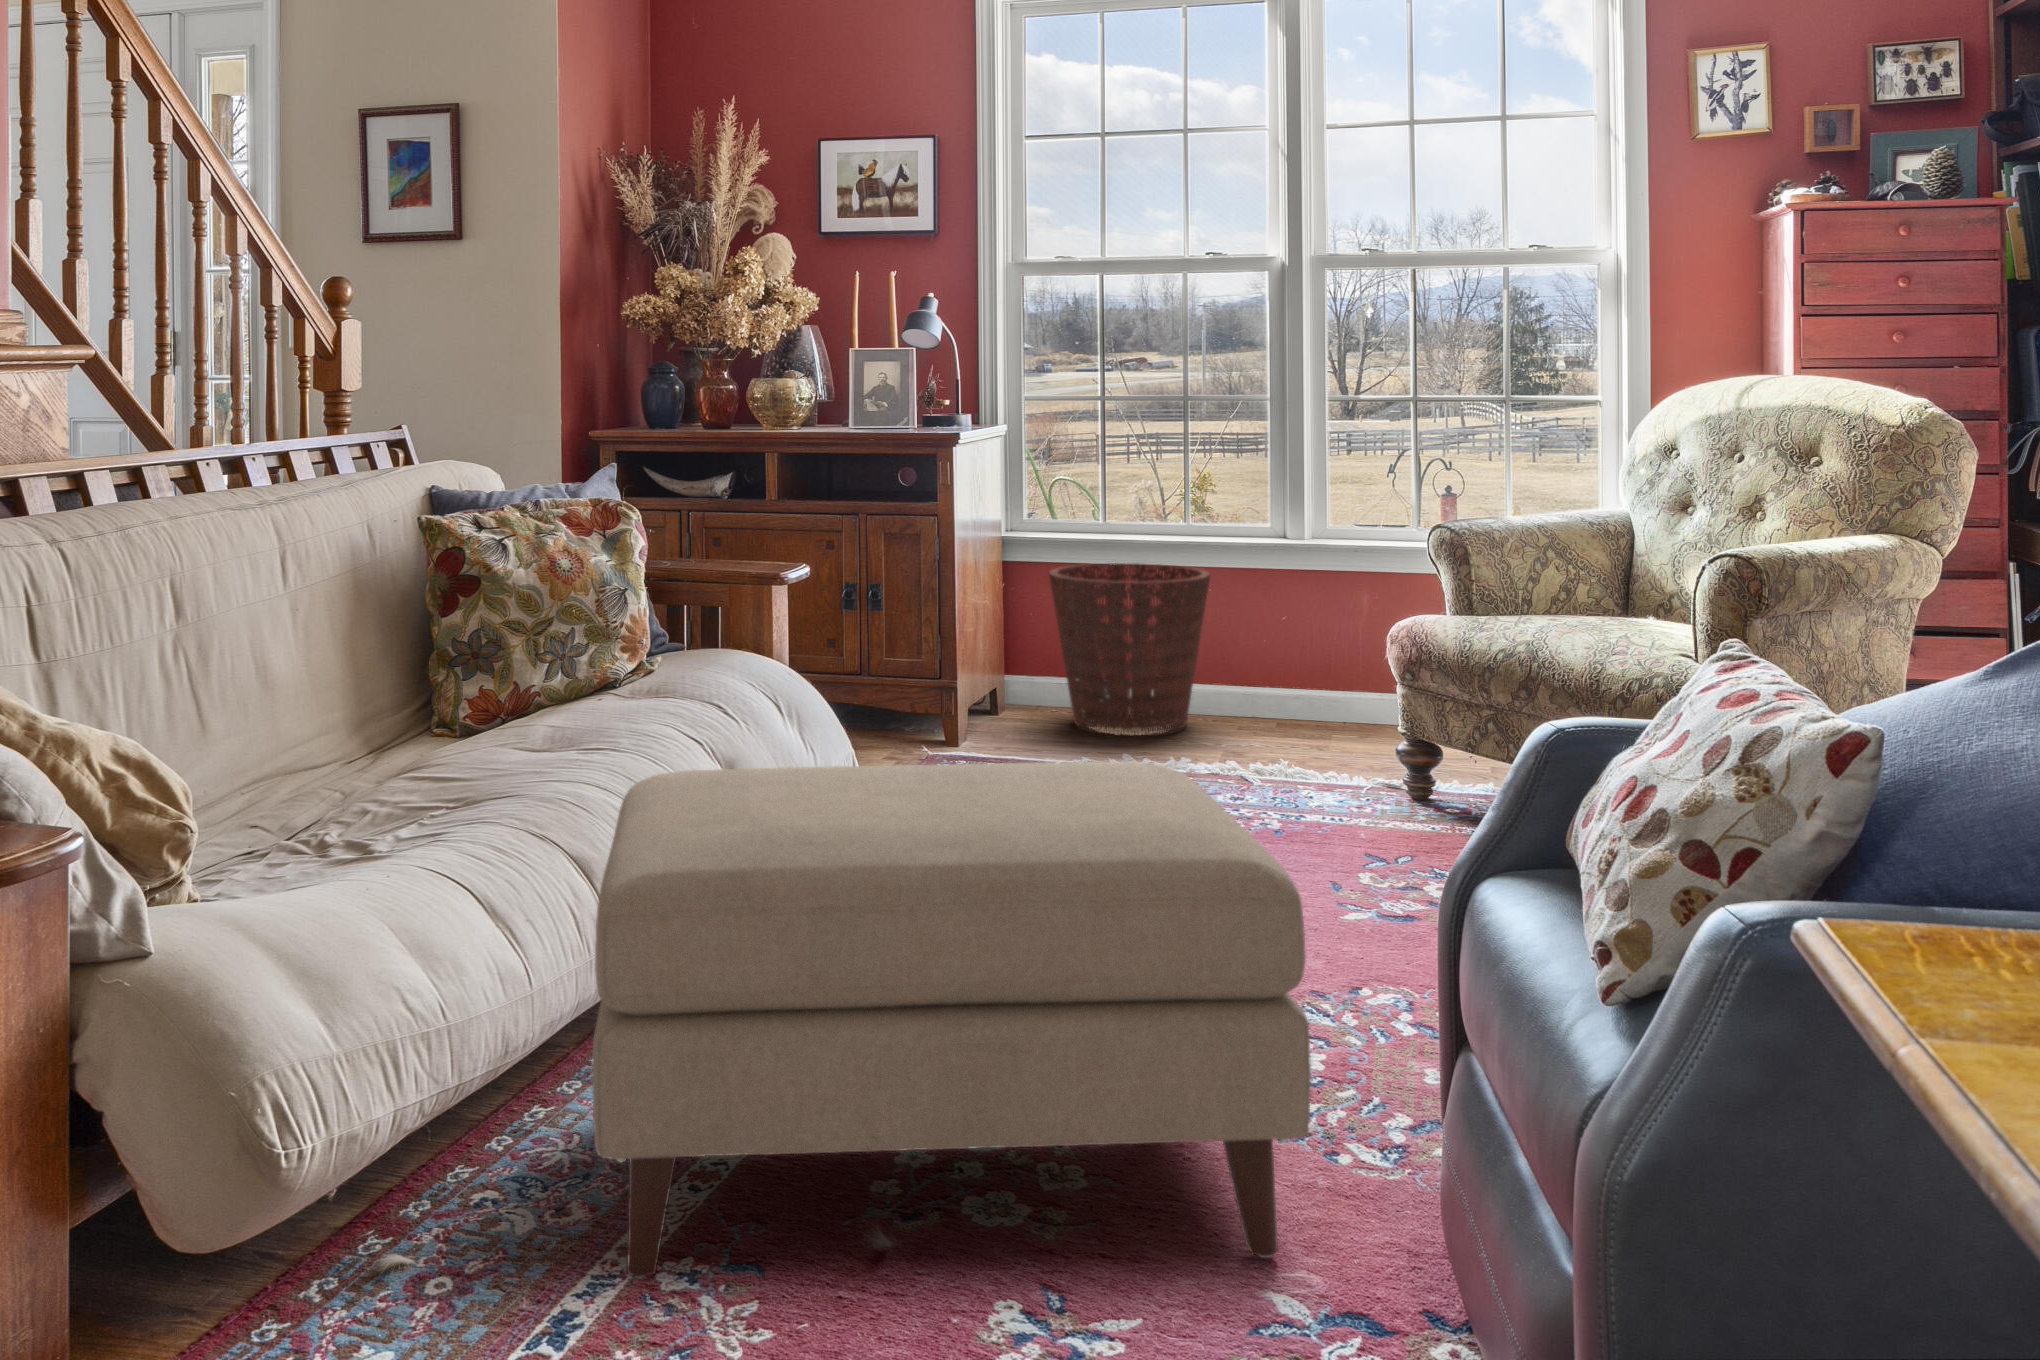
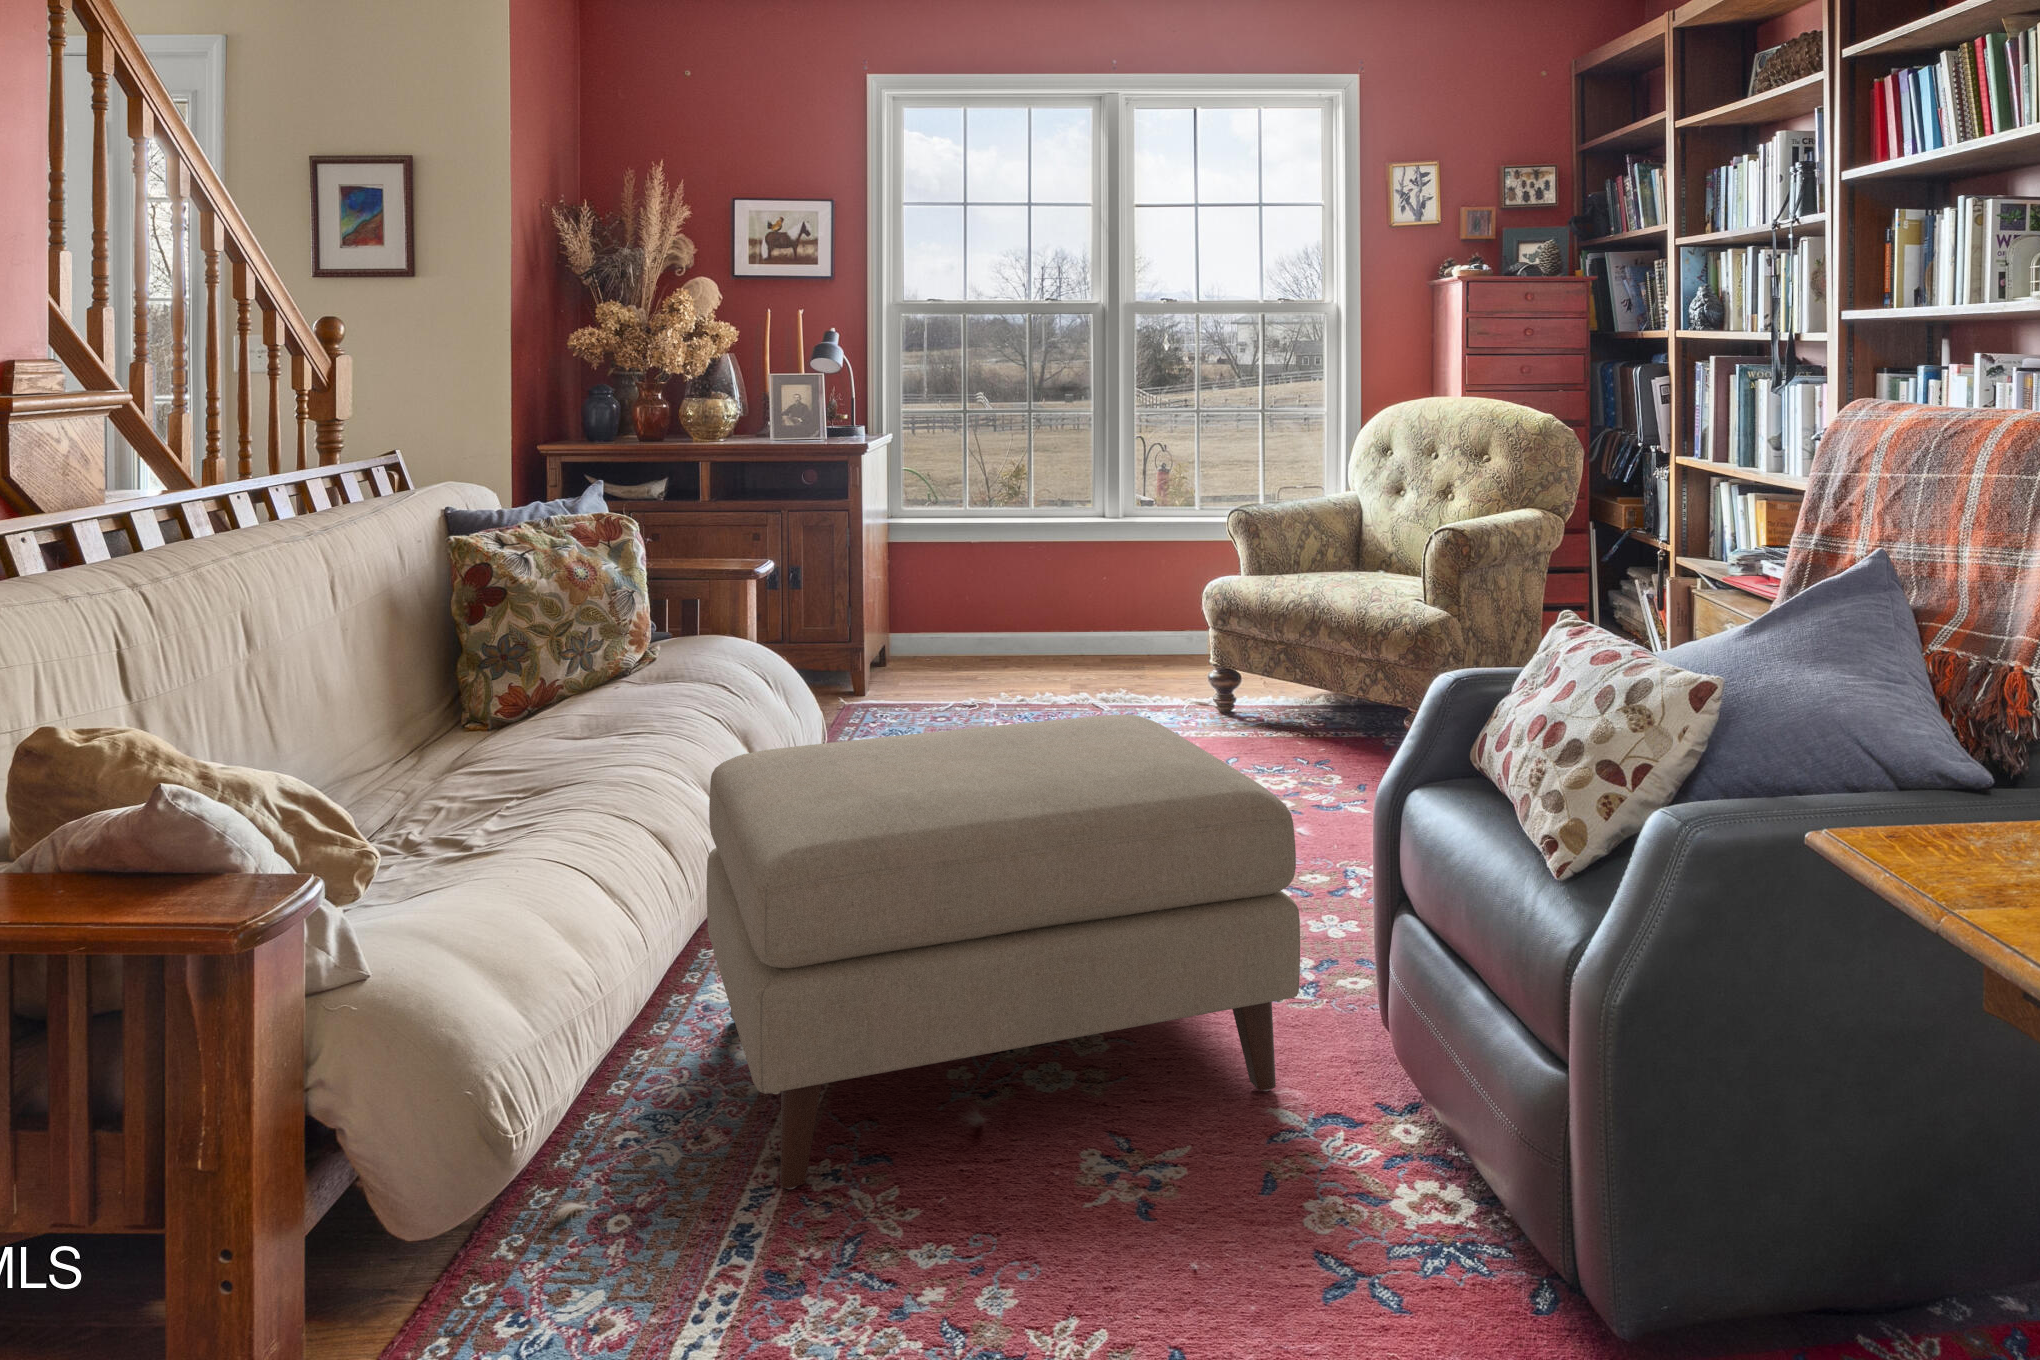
basket: present [1049,563,1210,736] -> none [926,541,1051,677]

